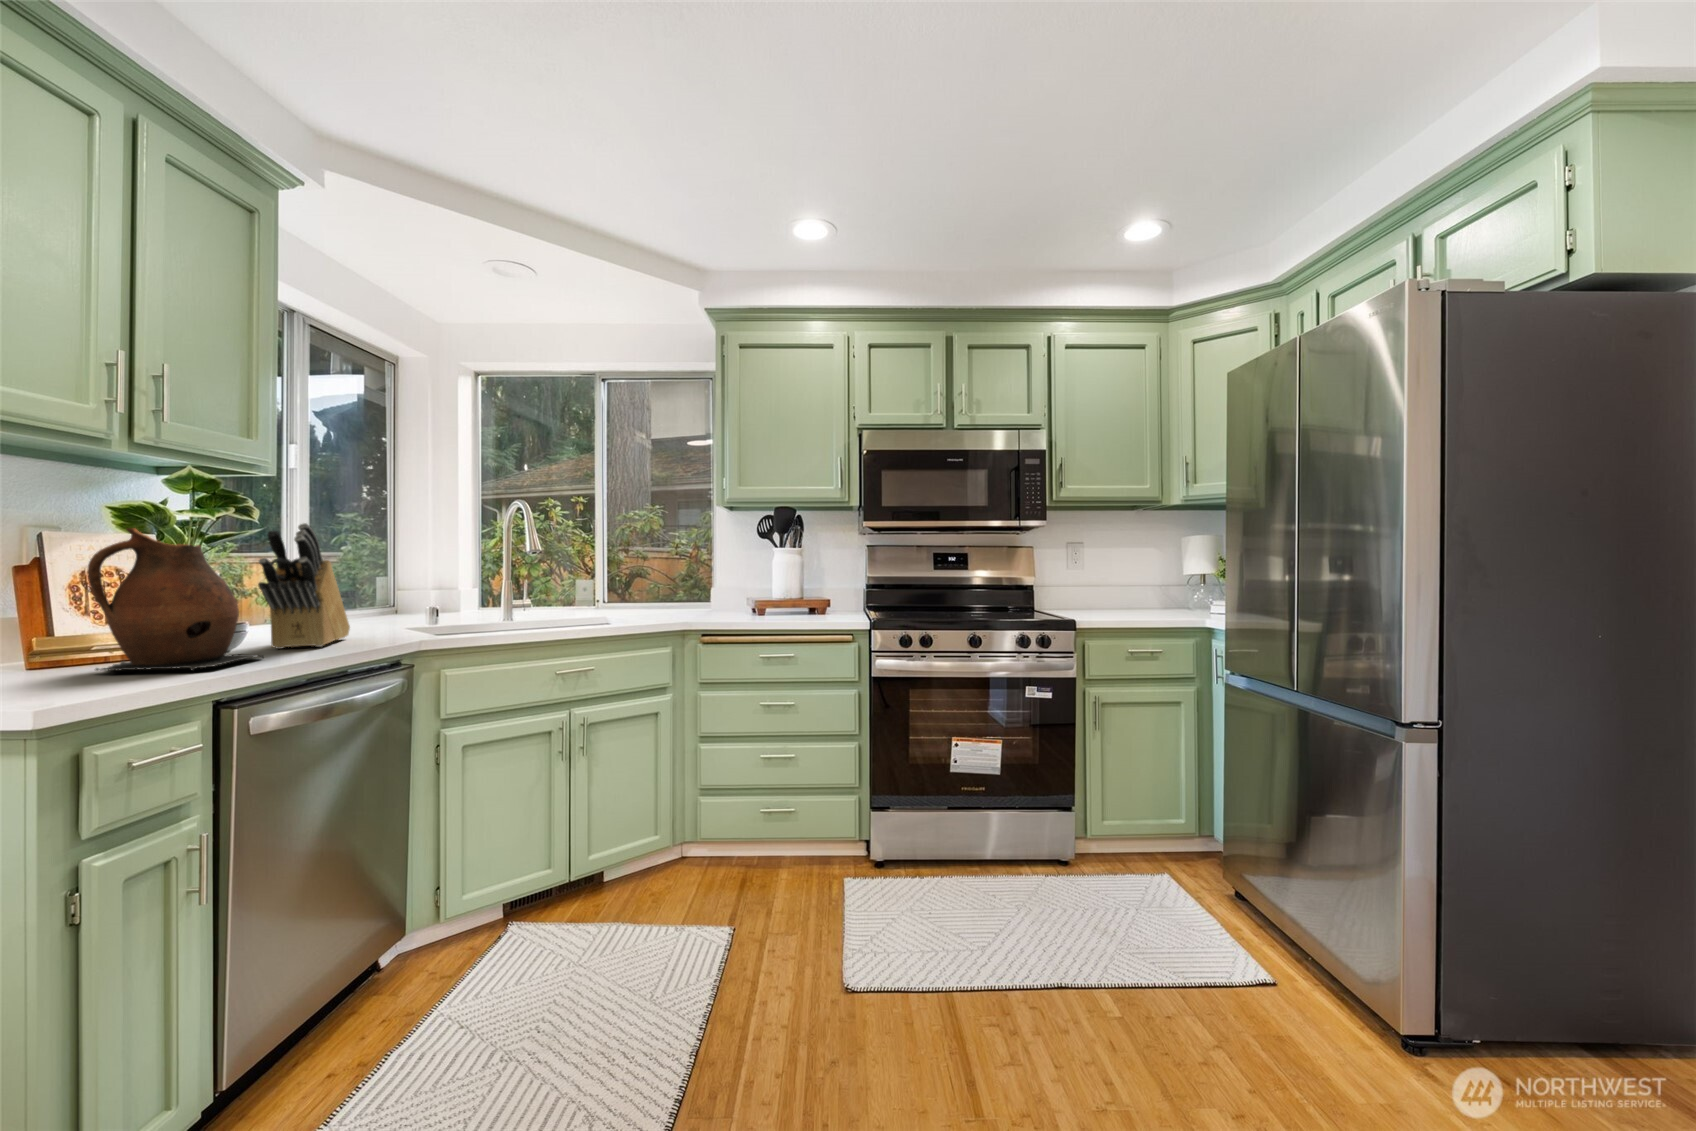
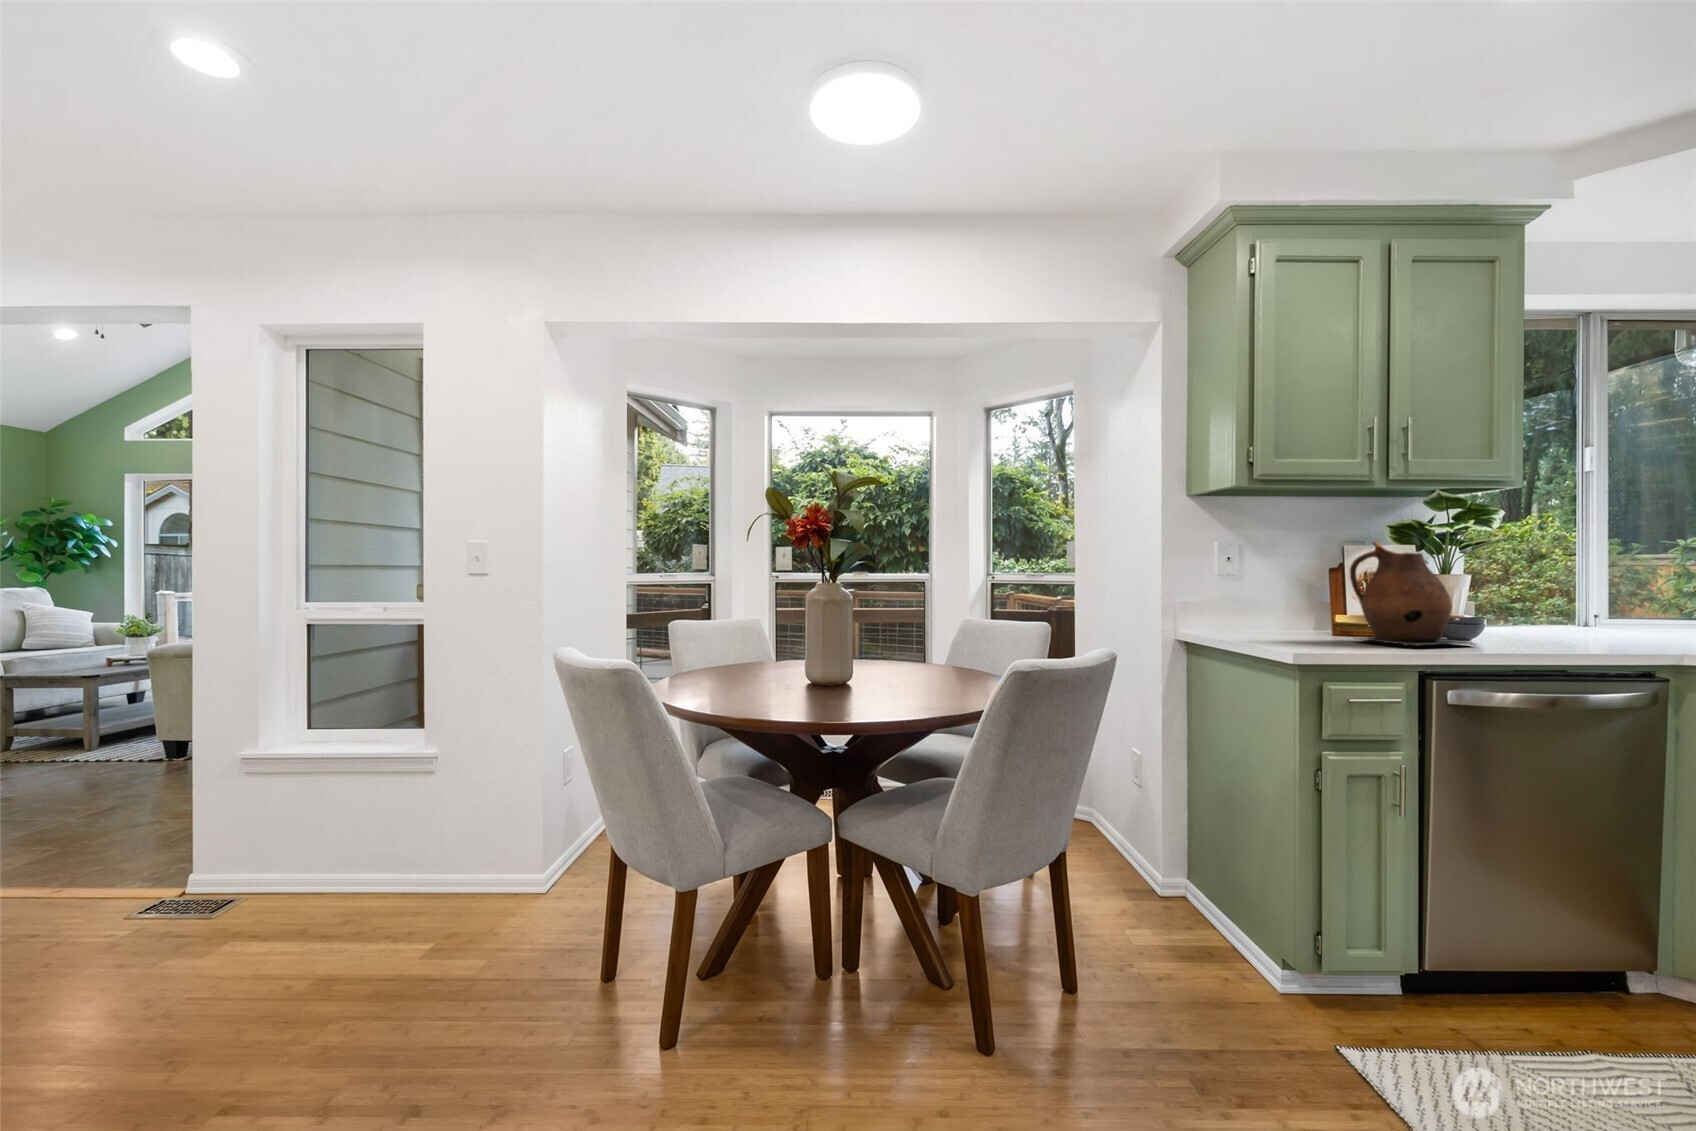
knife block: present [258,523,350,649] -> none [1482,530,1603,644]

